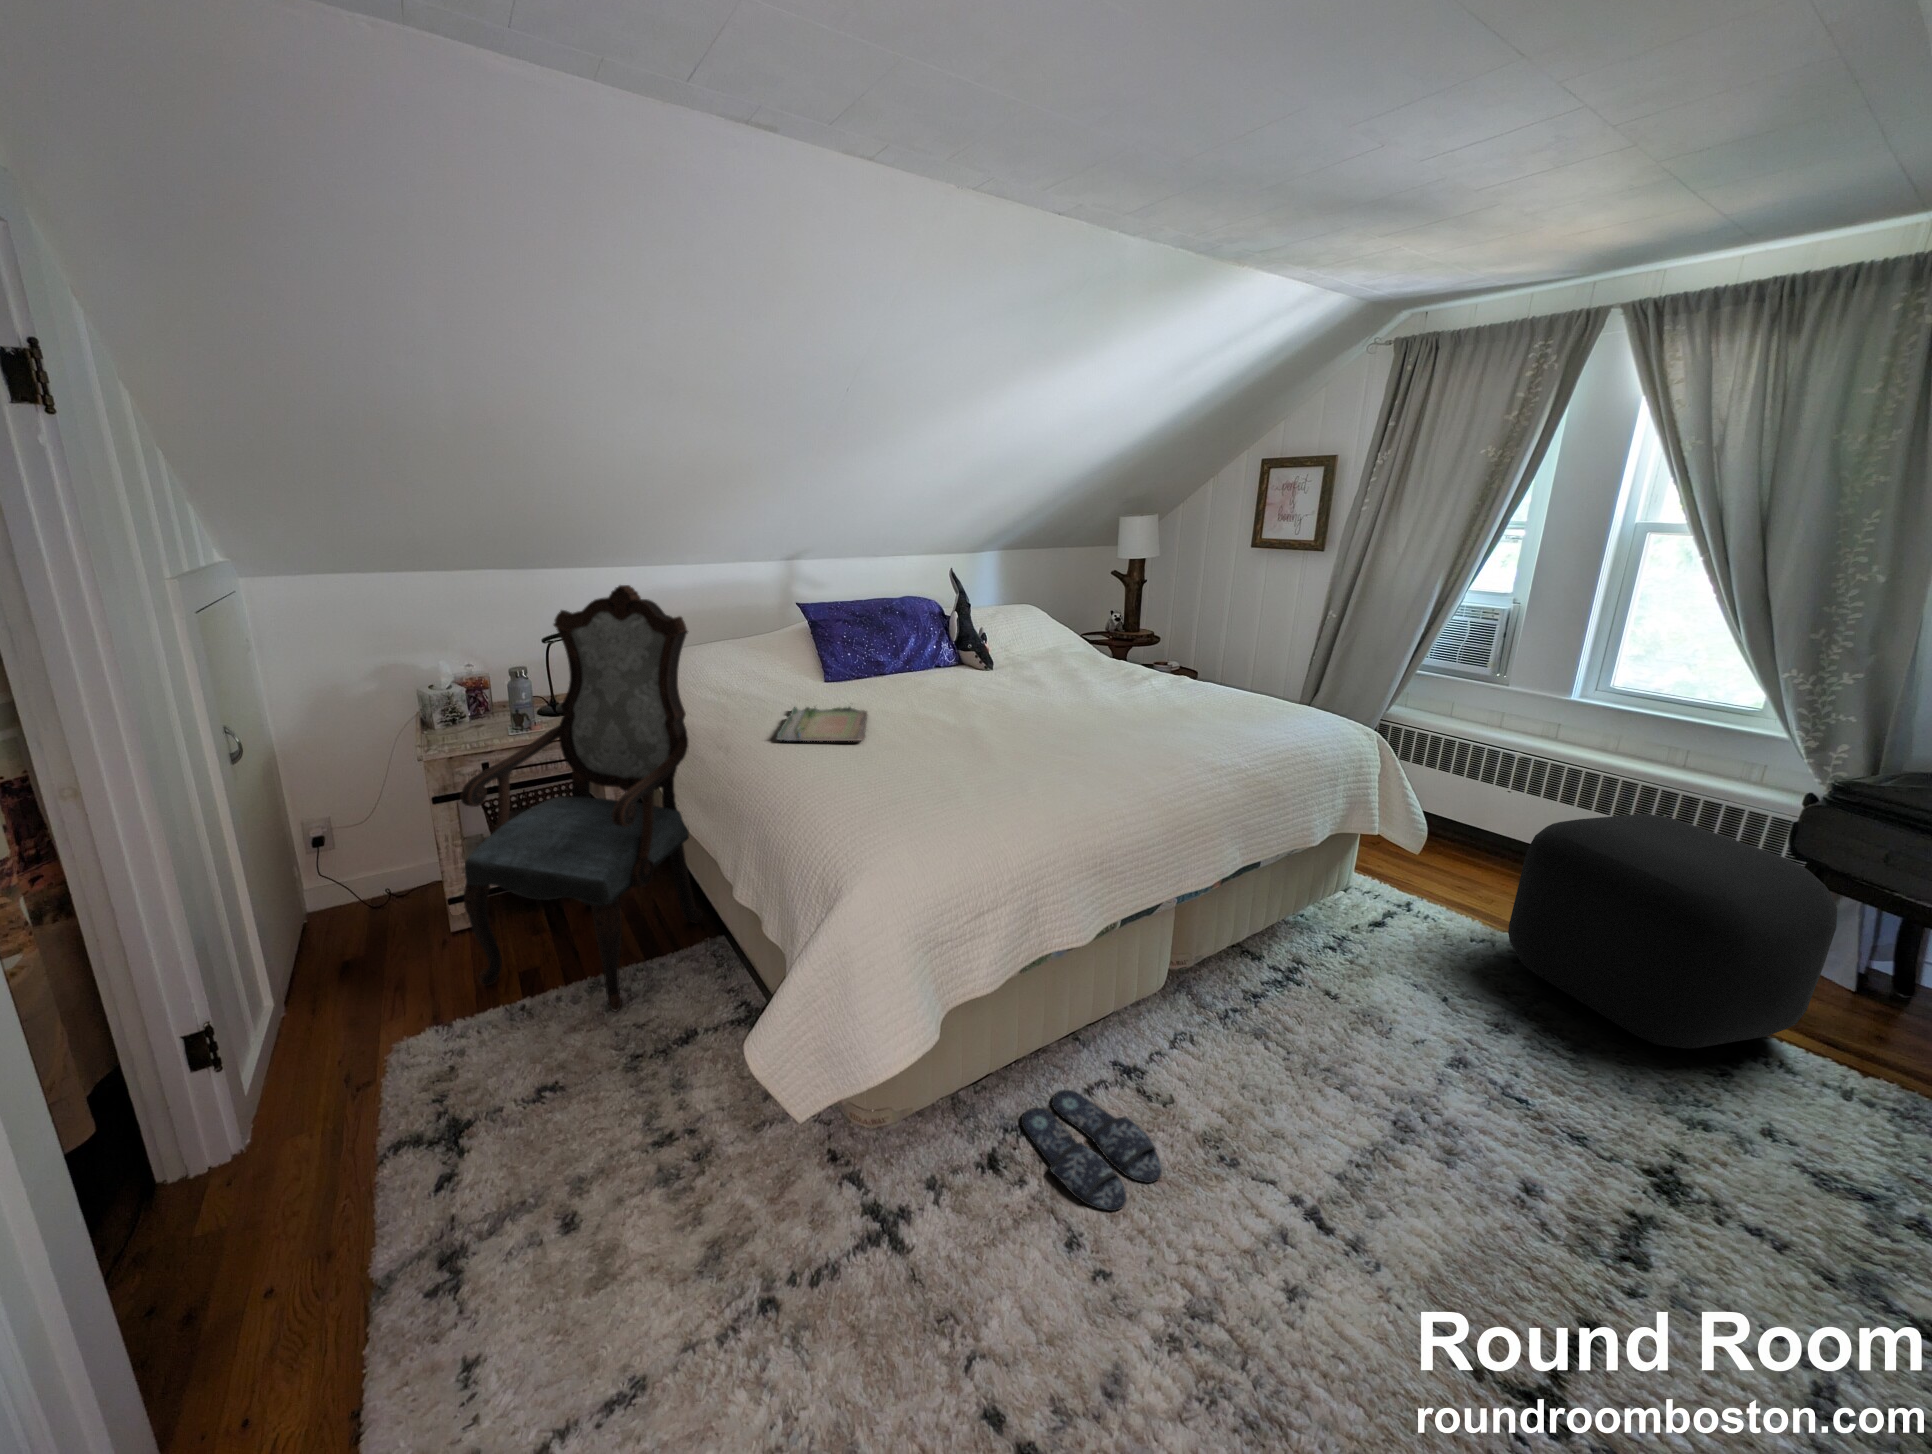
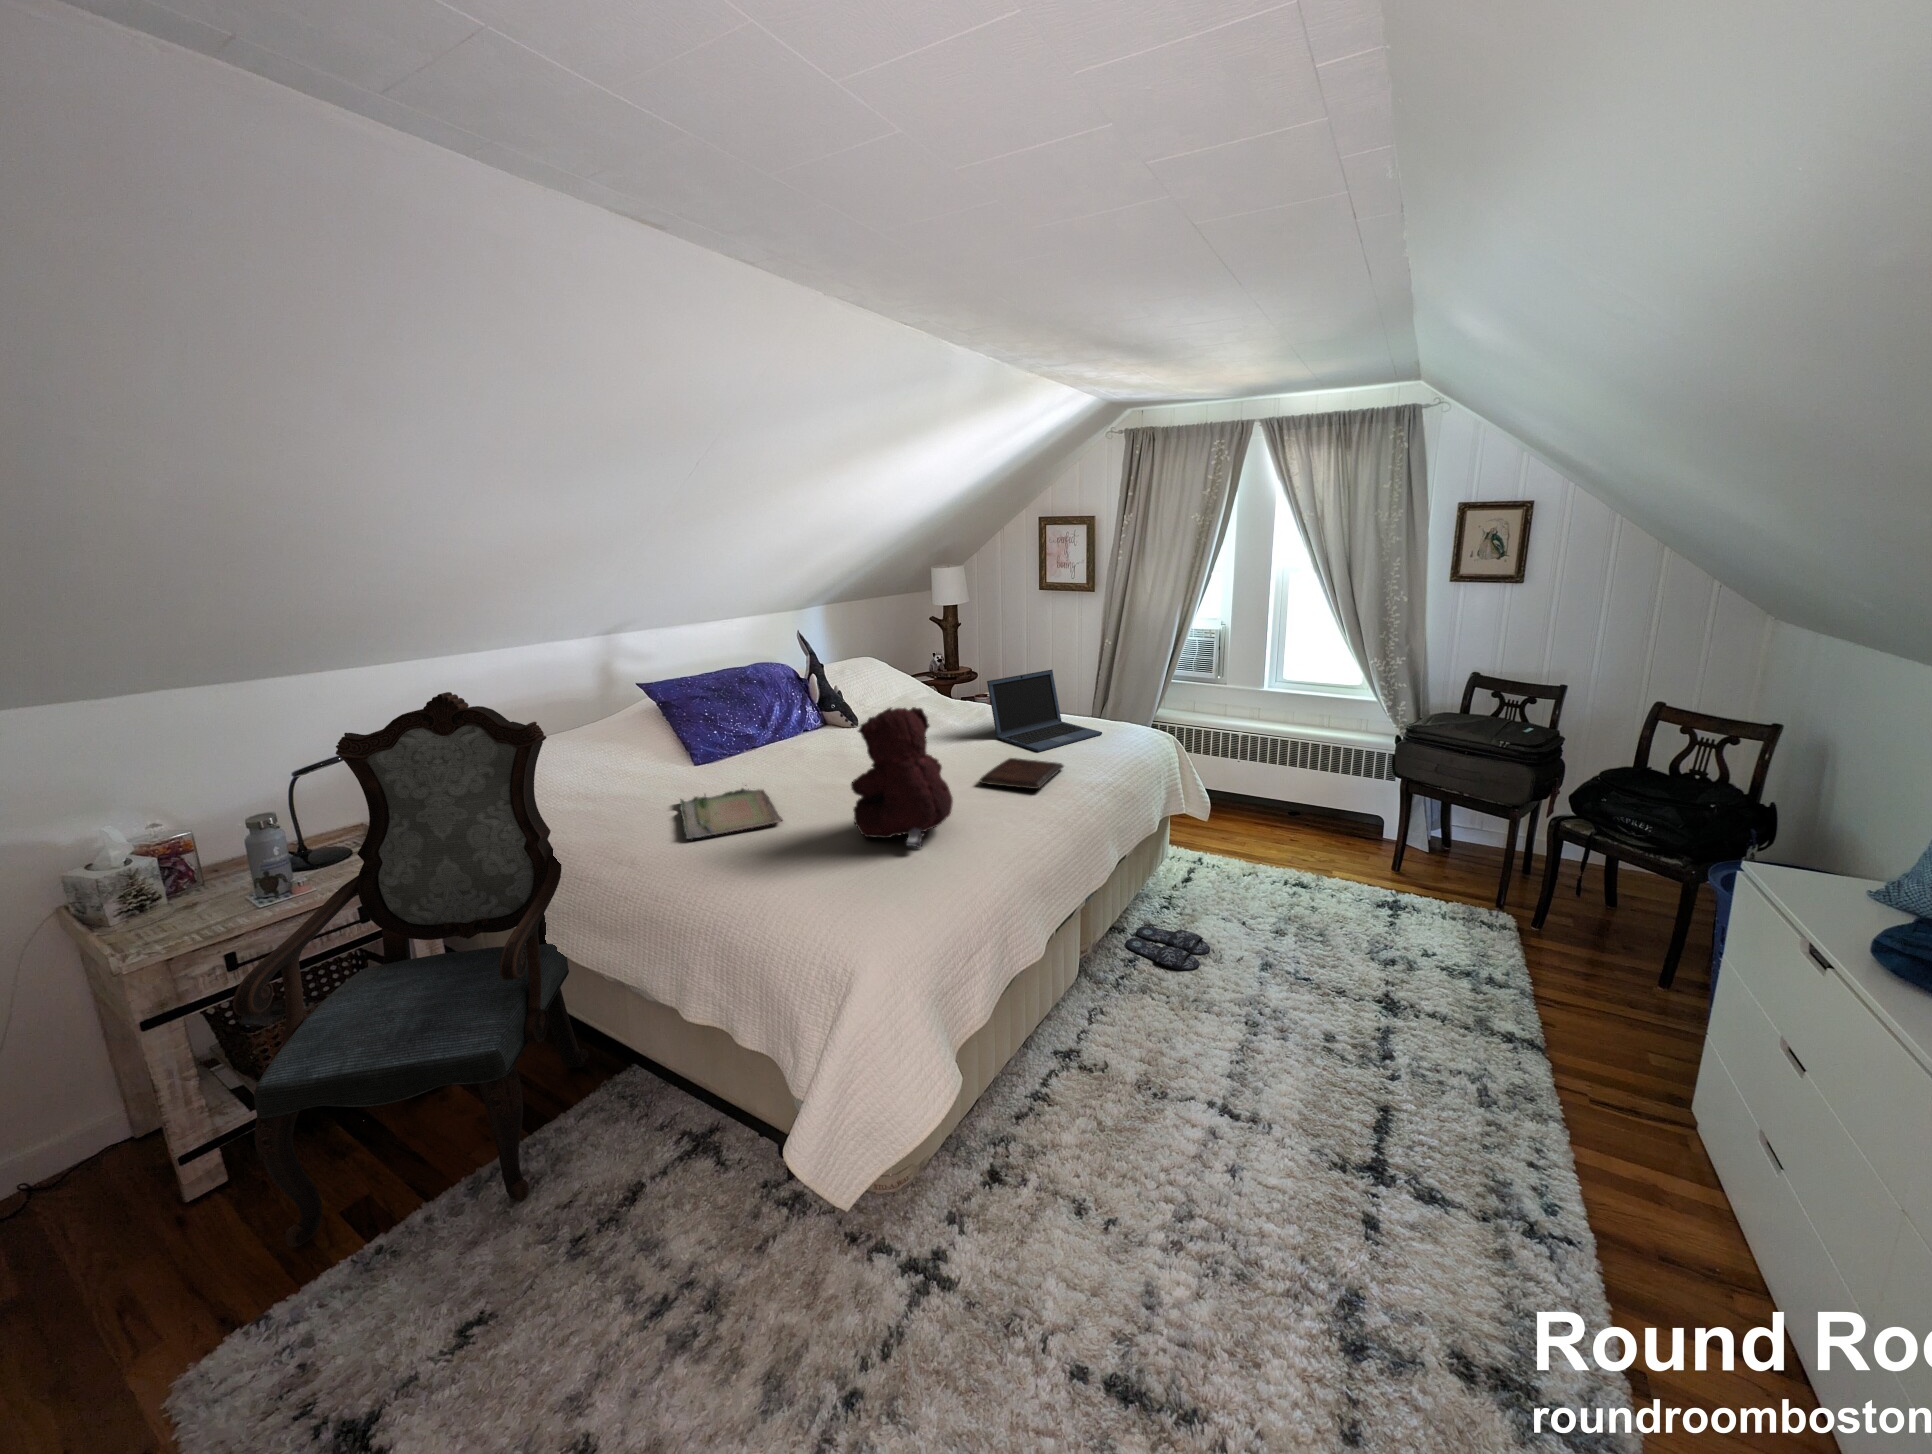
laptop: none [1133,632,1273,722] -> present [987,670,1102,752]
teddy bear: none [919,636,1027,791] -> present [851,707,953,848]
book: none [1084,722,1196,758] -> present [980,758,1064,789]
ottoman: present [1508,814,1837,1049] -> none [1267,764,1425,916]
slippers: present [1021,1090,1162,1211] -> present [1125,926,1210,970]

